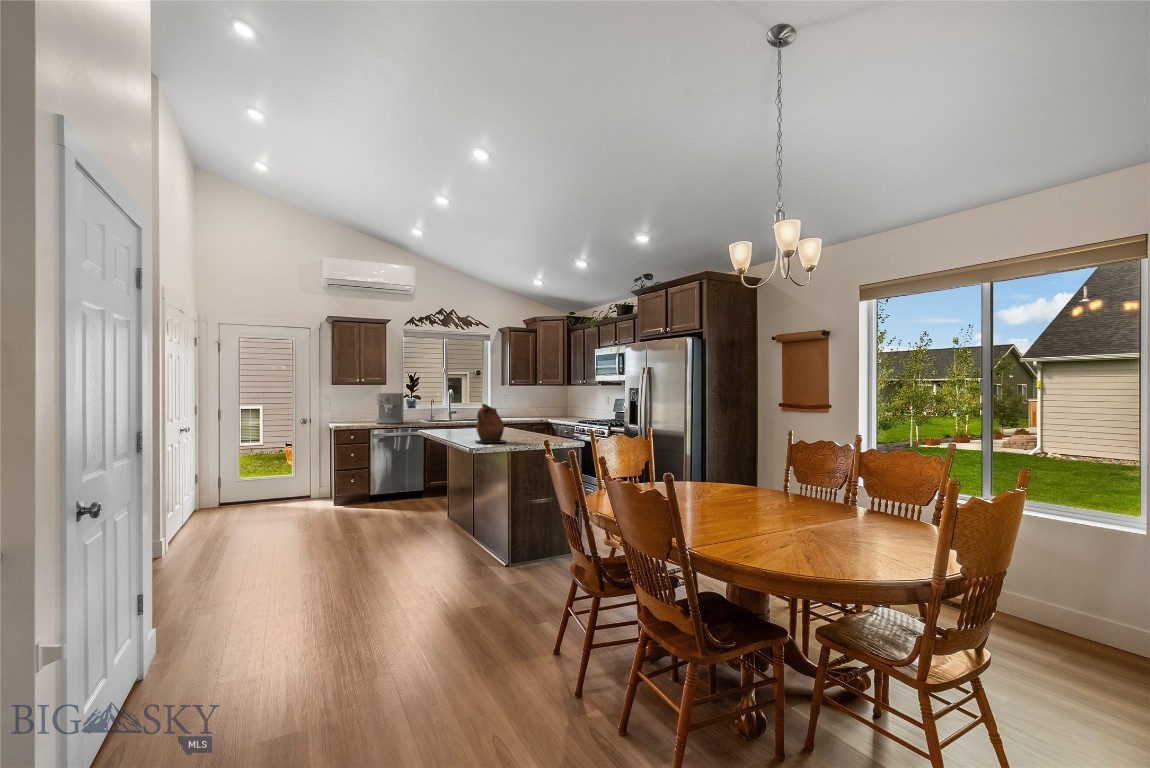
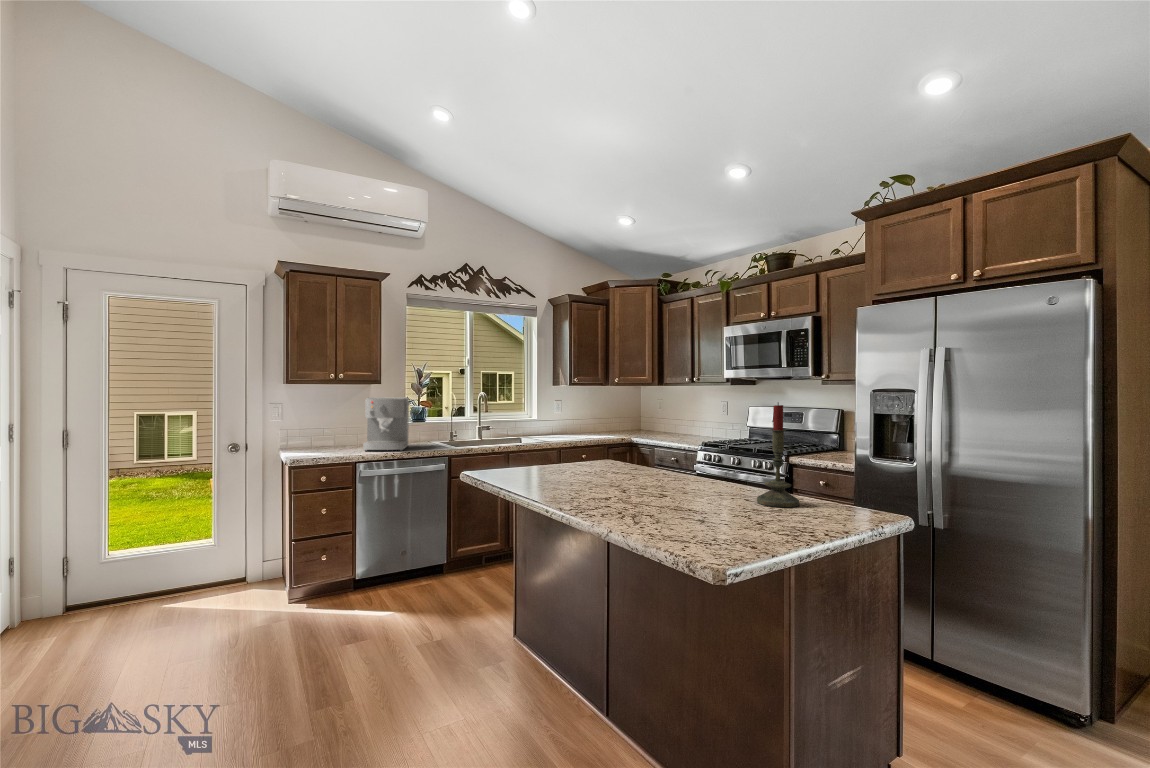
candle: none [535,394,553,439] -> present [757,403,799,507]
ceramic pitcher: present [476,404,506,443] -> none [650,429,744,533]

